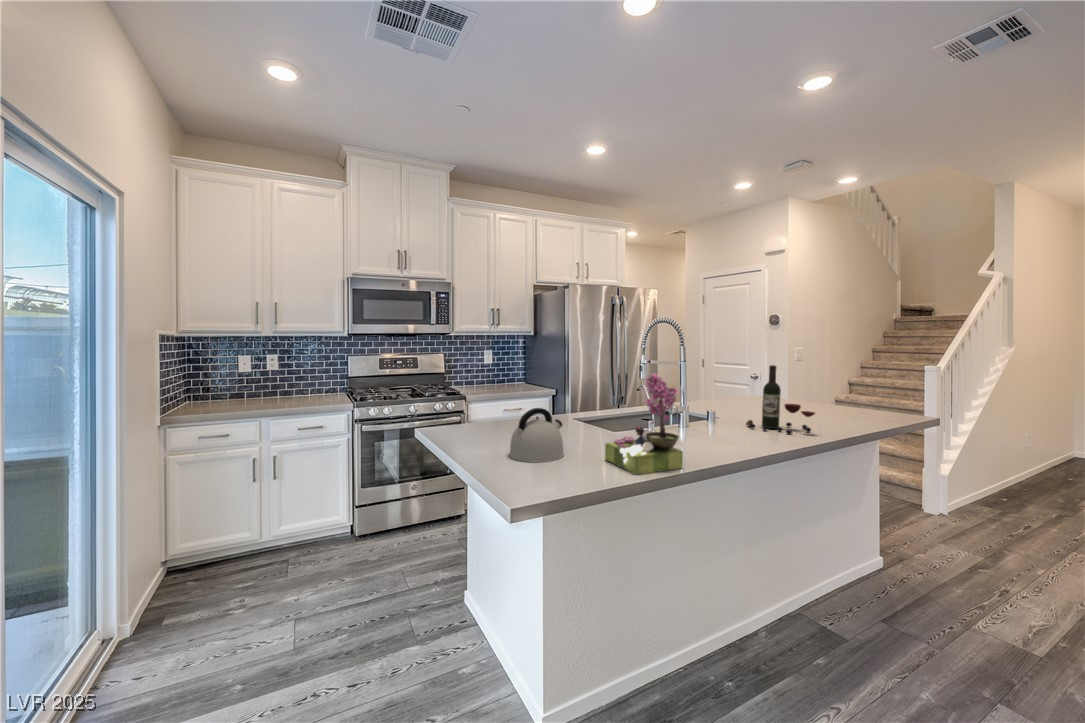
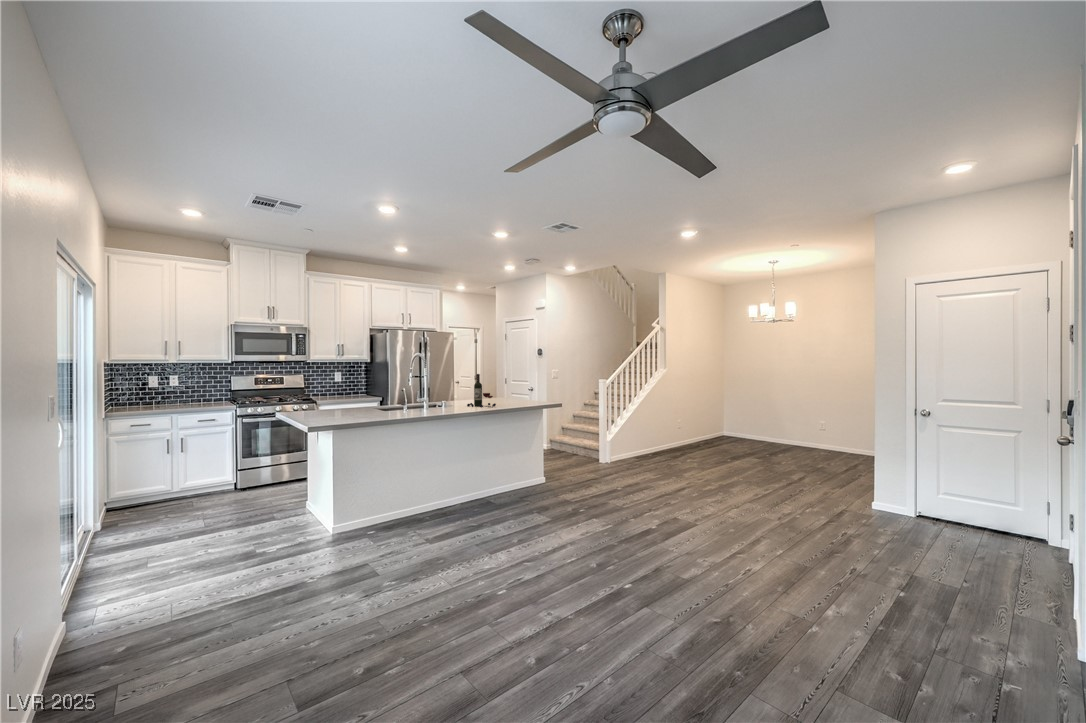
flower arrangement: present [605,374,683,475] -> none [370,375,402,418]
kettle: present [509,408,564,462] -> none [324,393,353,417]

